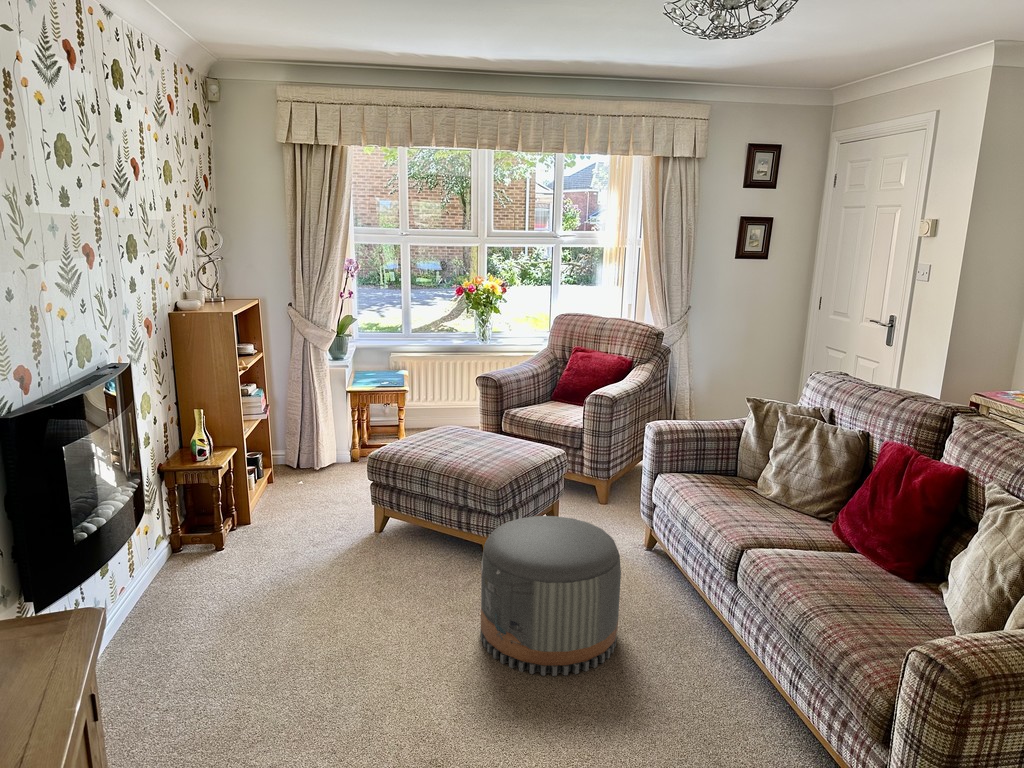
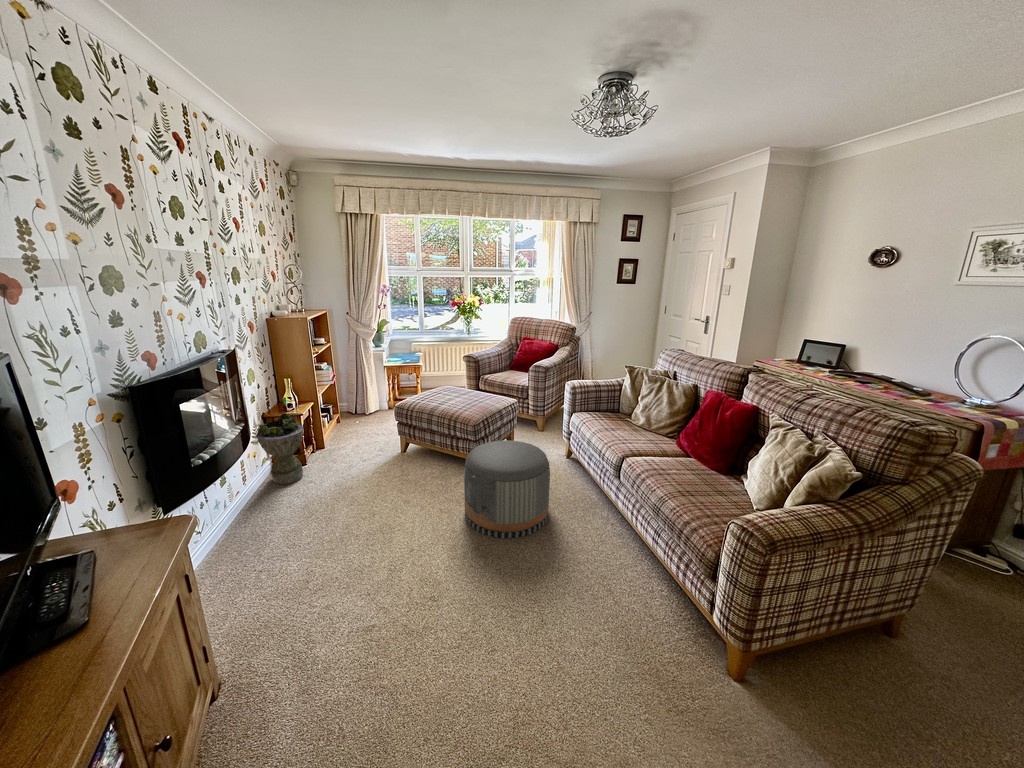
planter: none [152,462,224,579] -> present [256,412,303,485]

